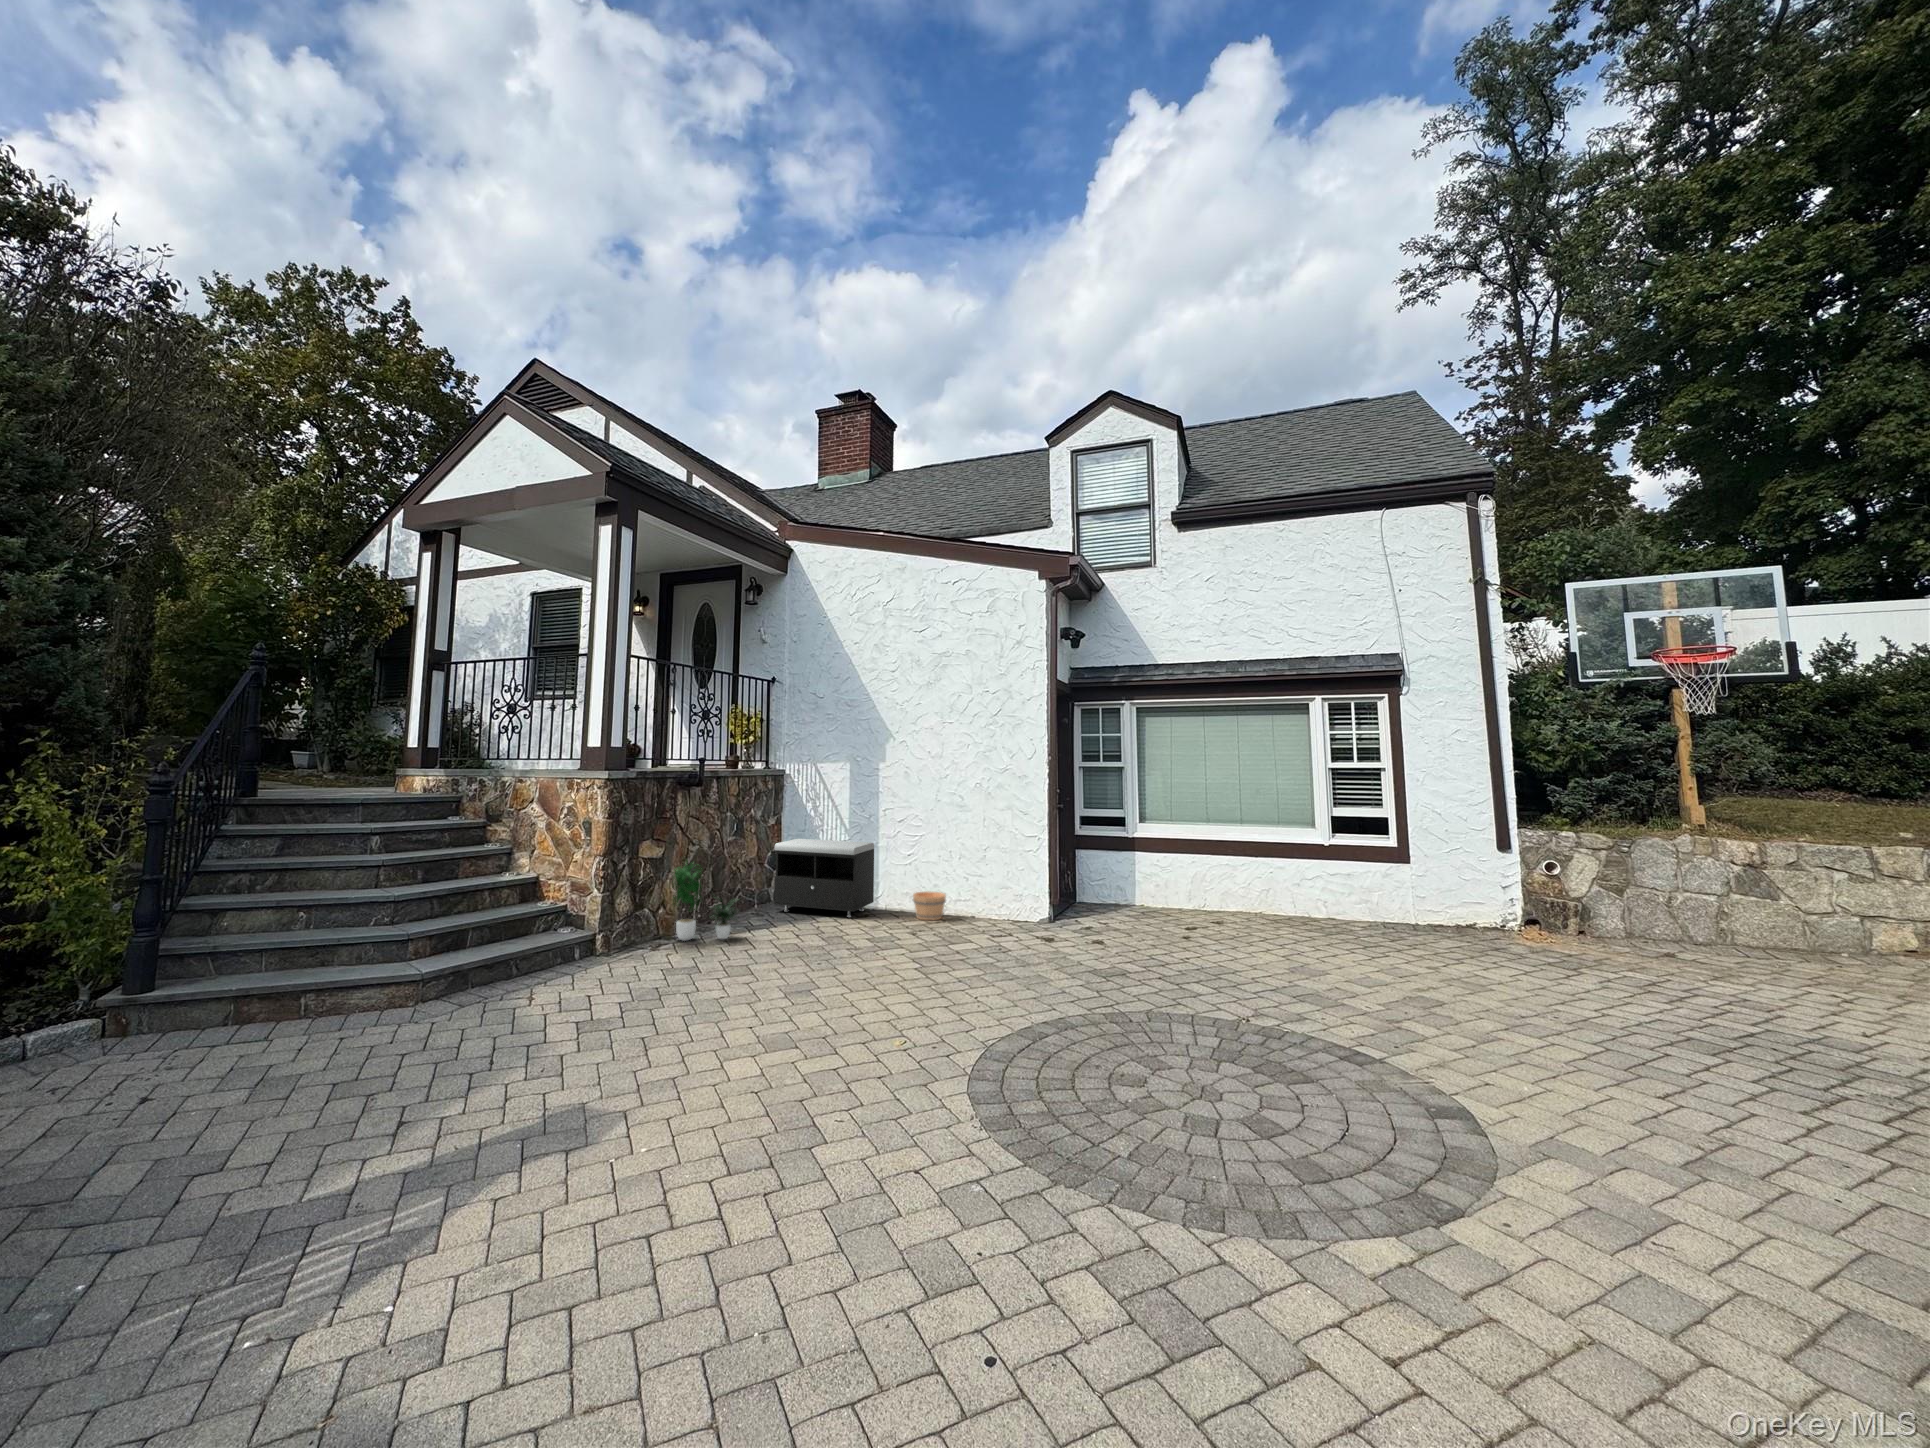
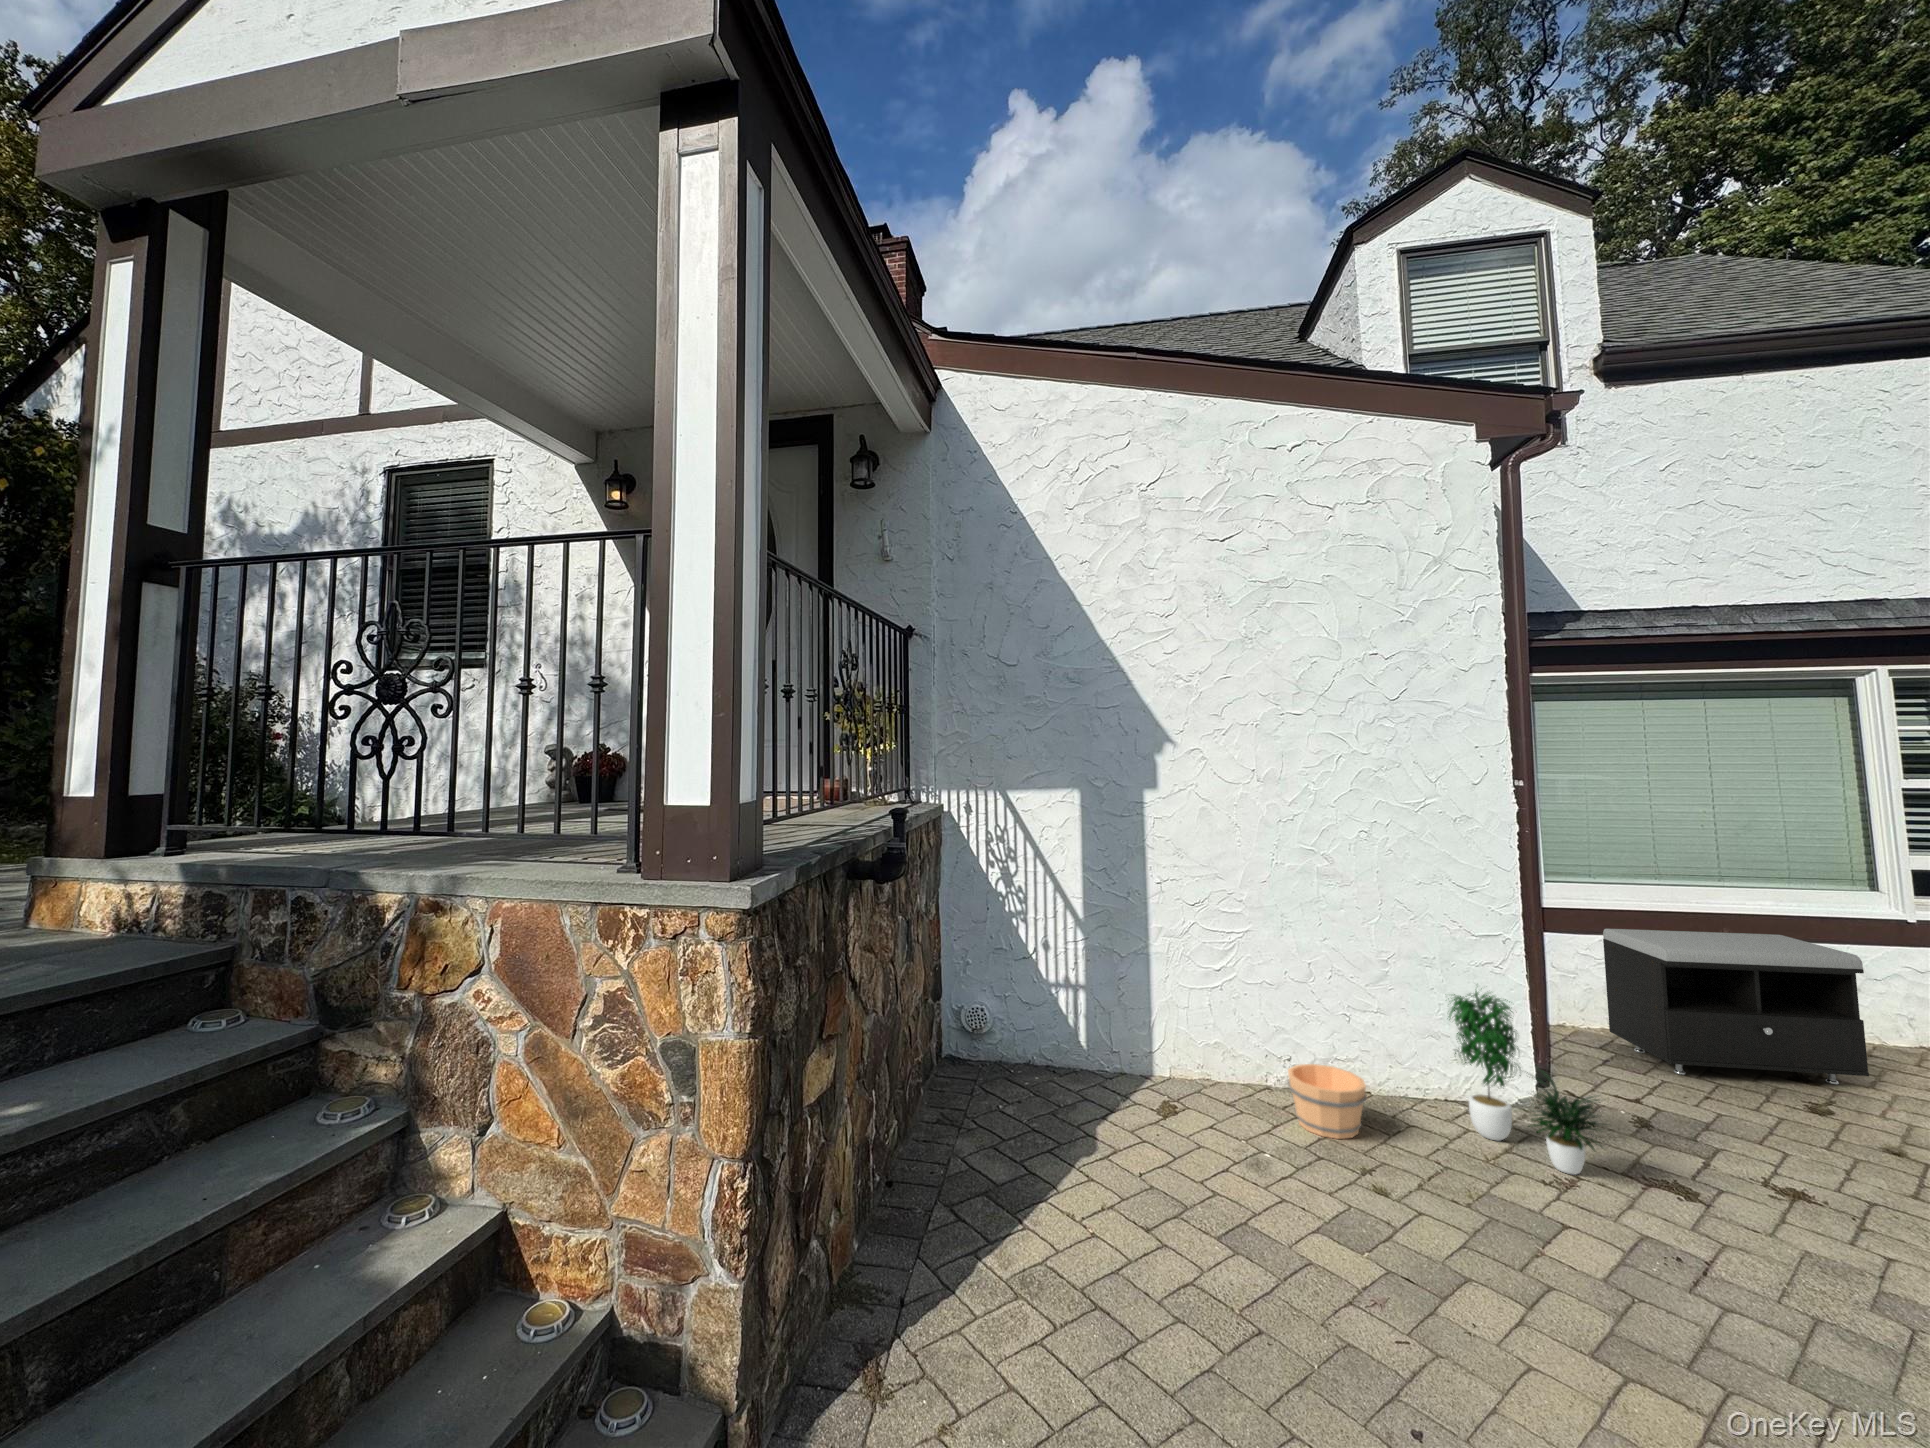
storage bench: present [774,839,874,917] -> present [1603,929,1869,1085]
potted plant: present [673,864,738,941] -> present [1449,991,1604,1174]

